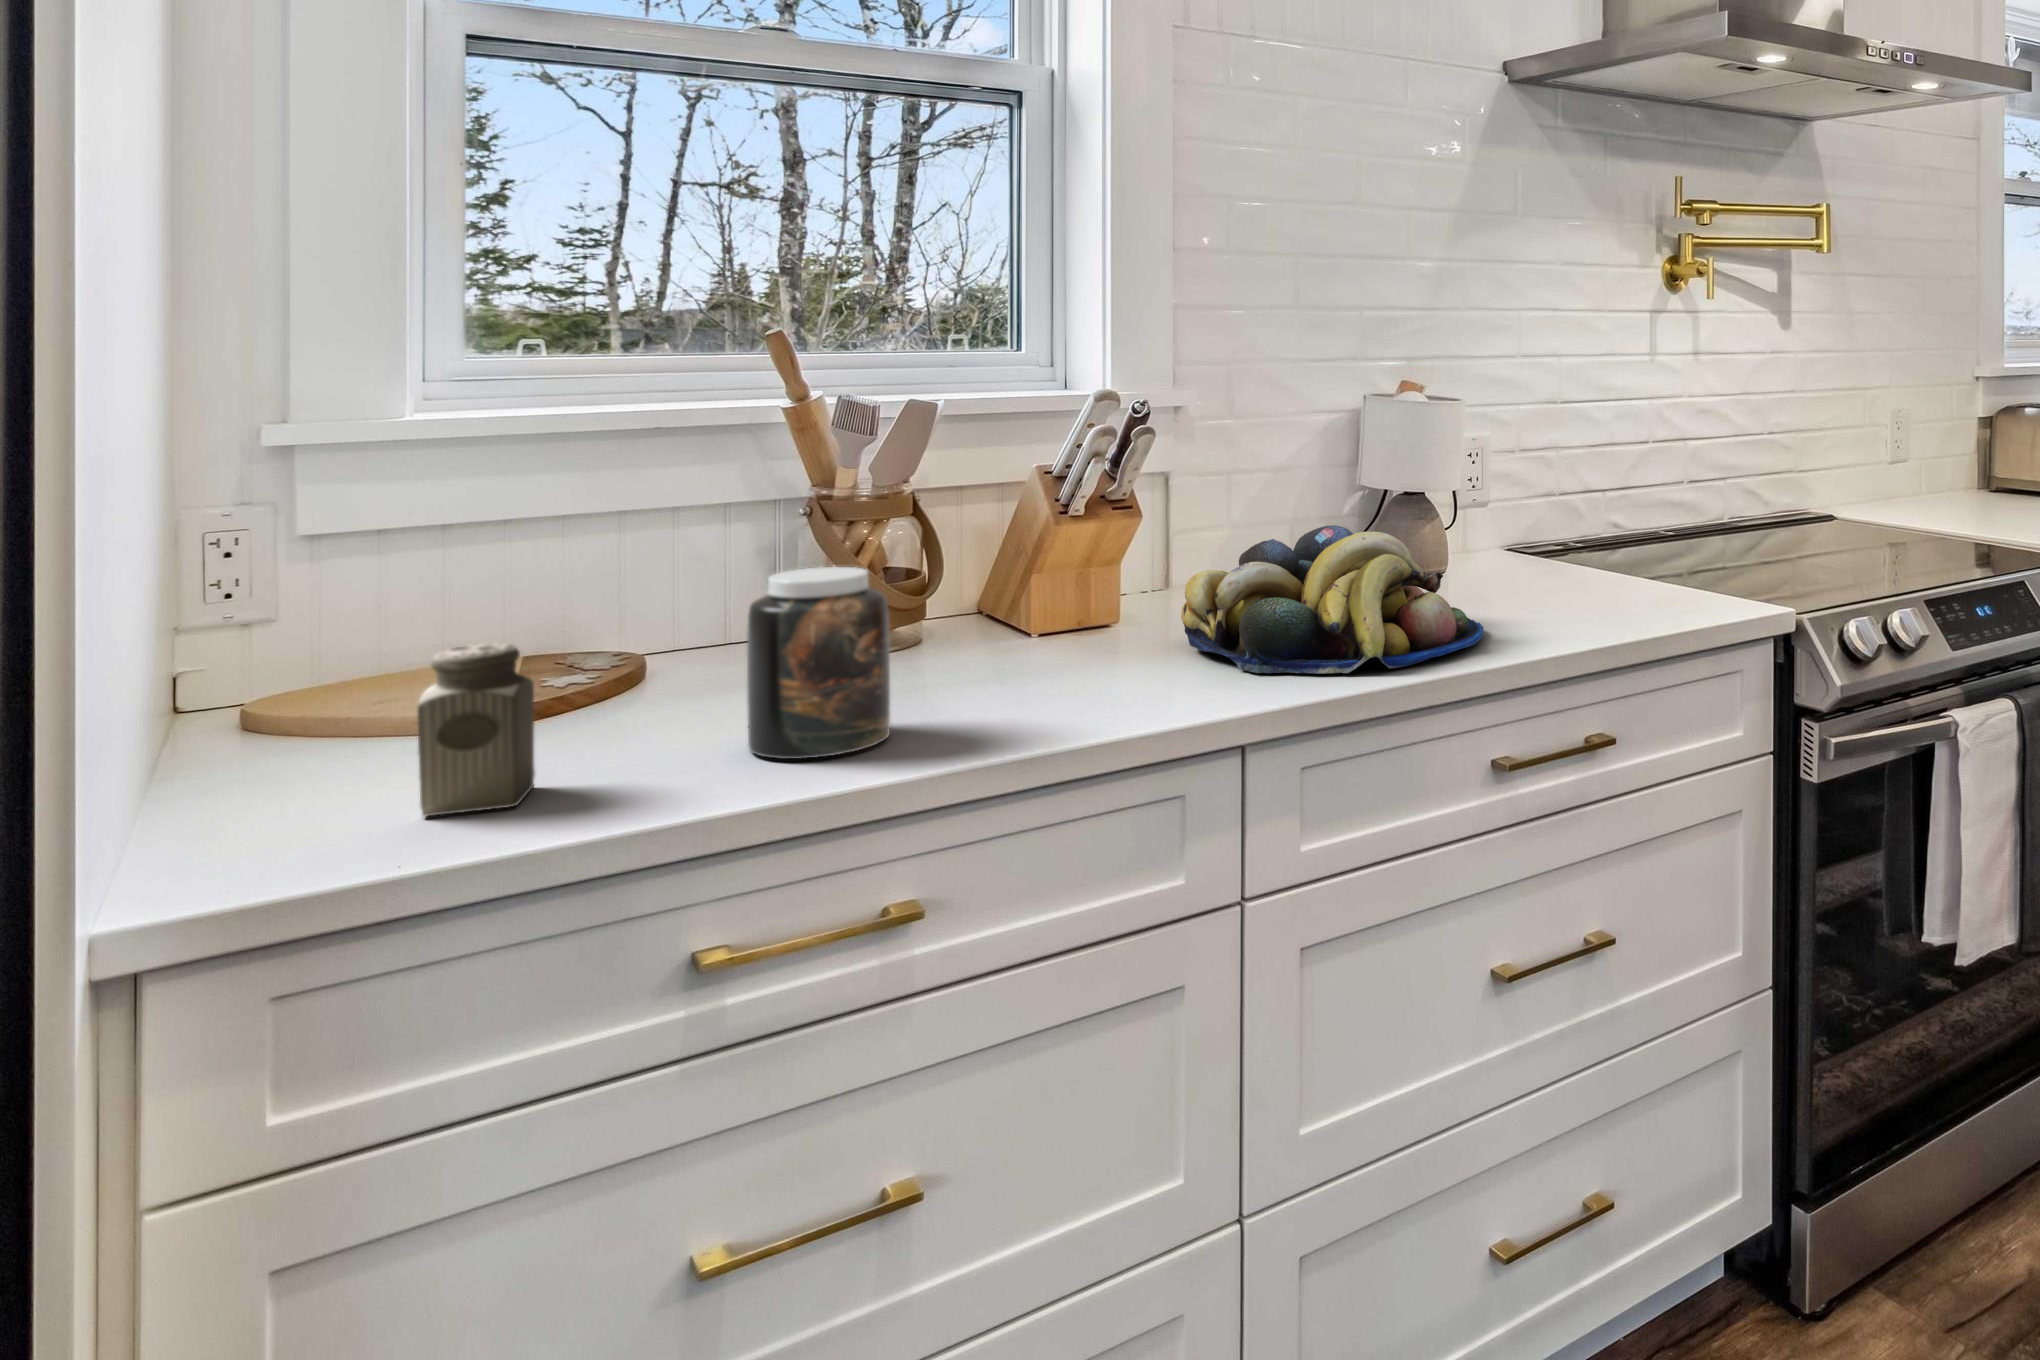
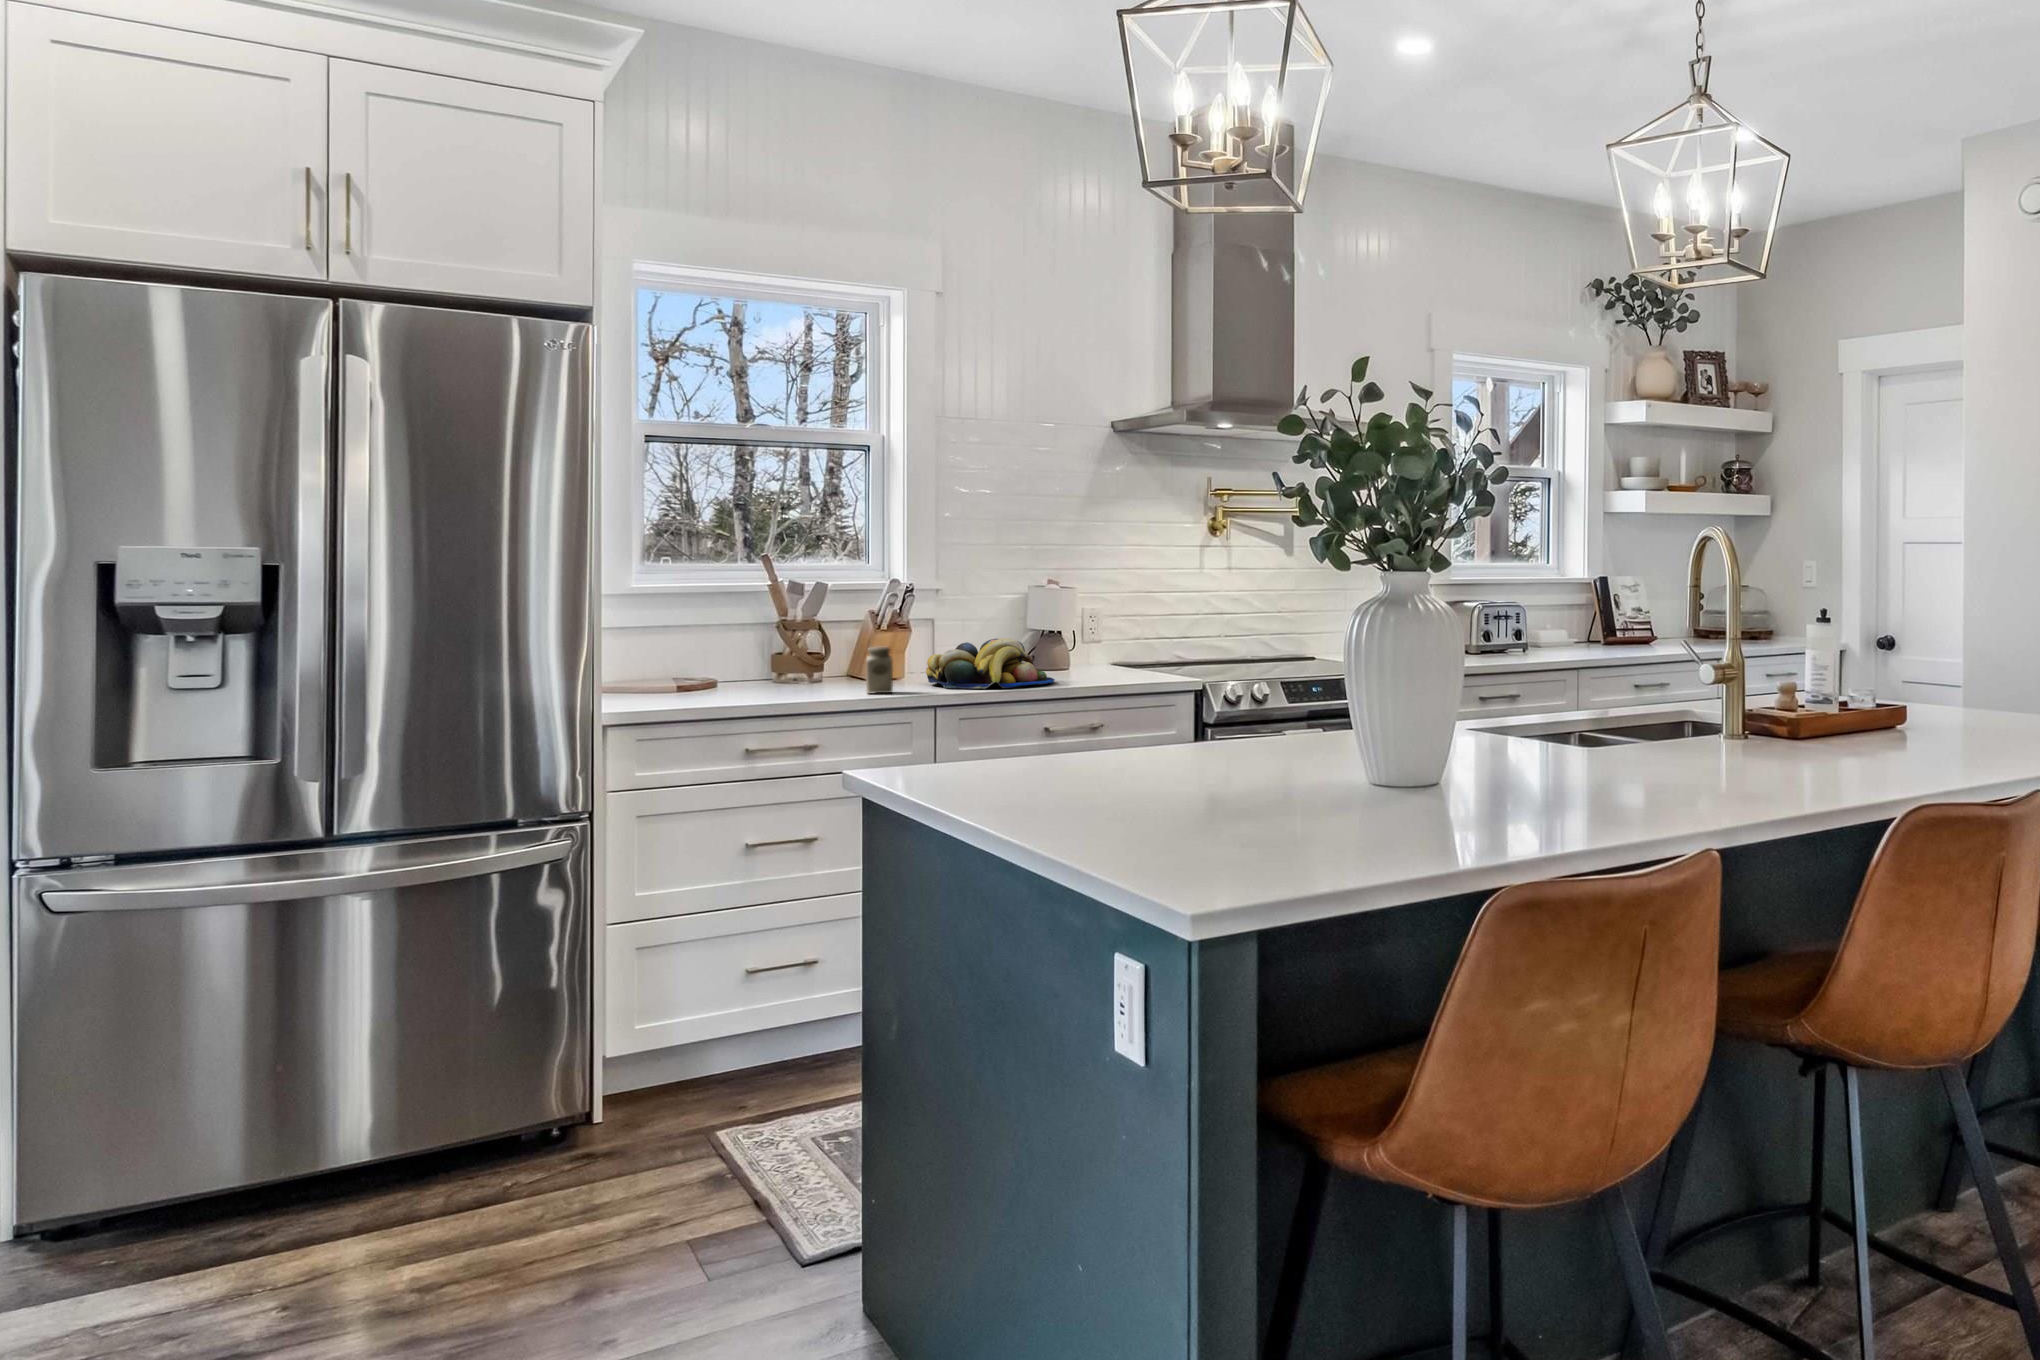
jar: present [747,567,890,759] -> none [760,637,808,698]
salt shaker: present [417,643,535,816] -> present [866,646,893,693]

